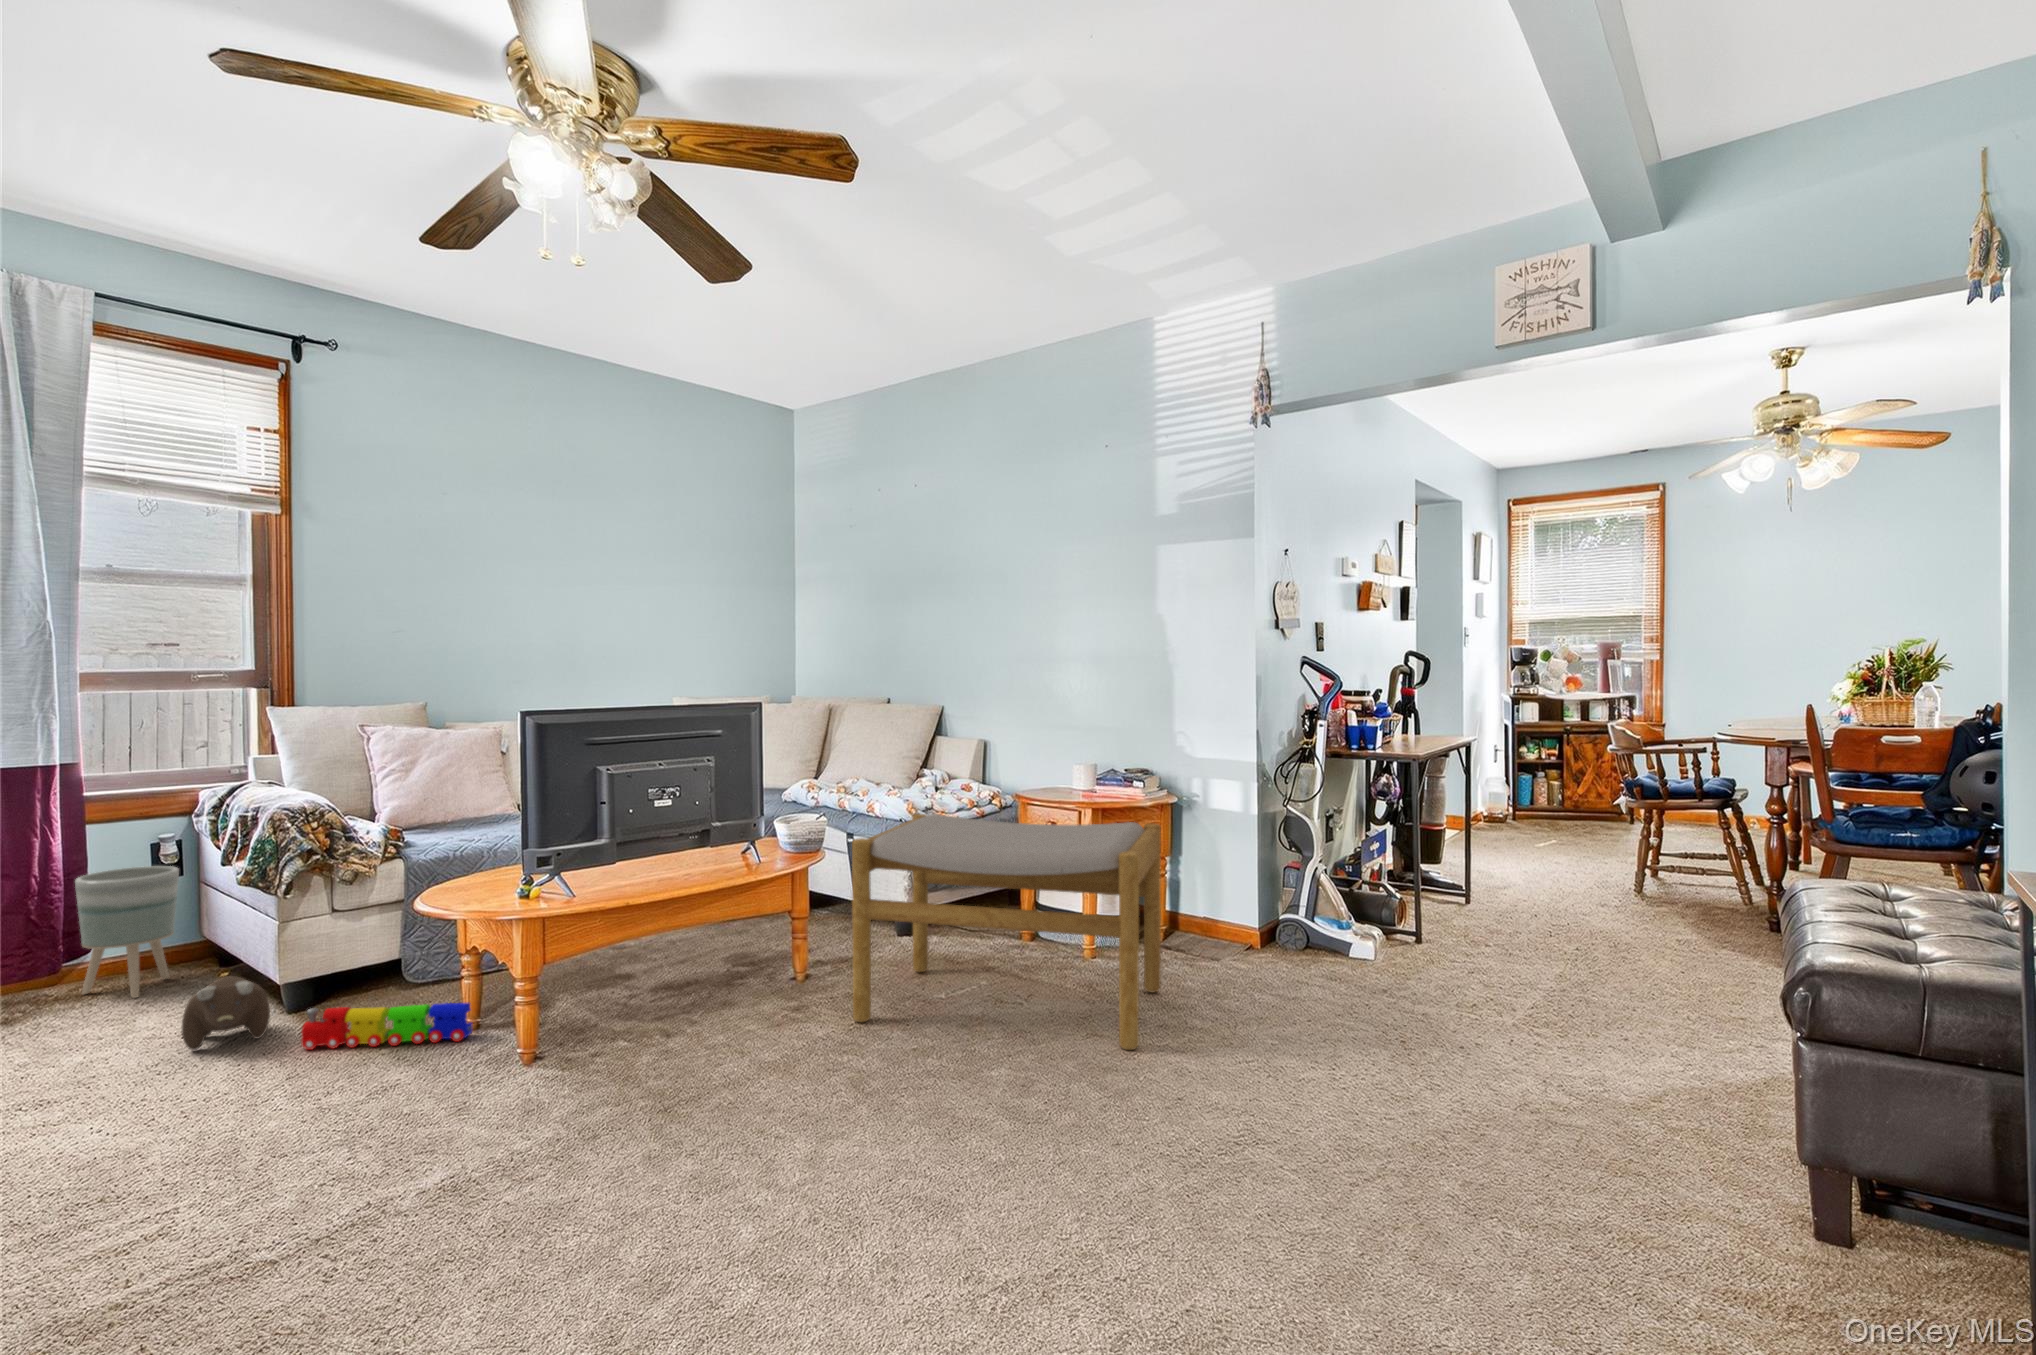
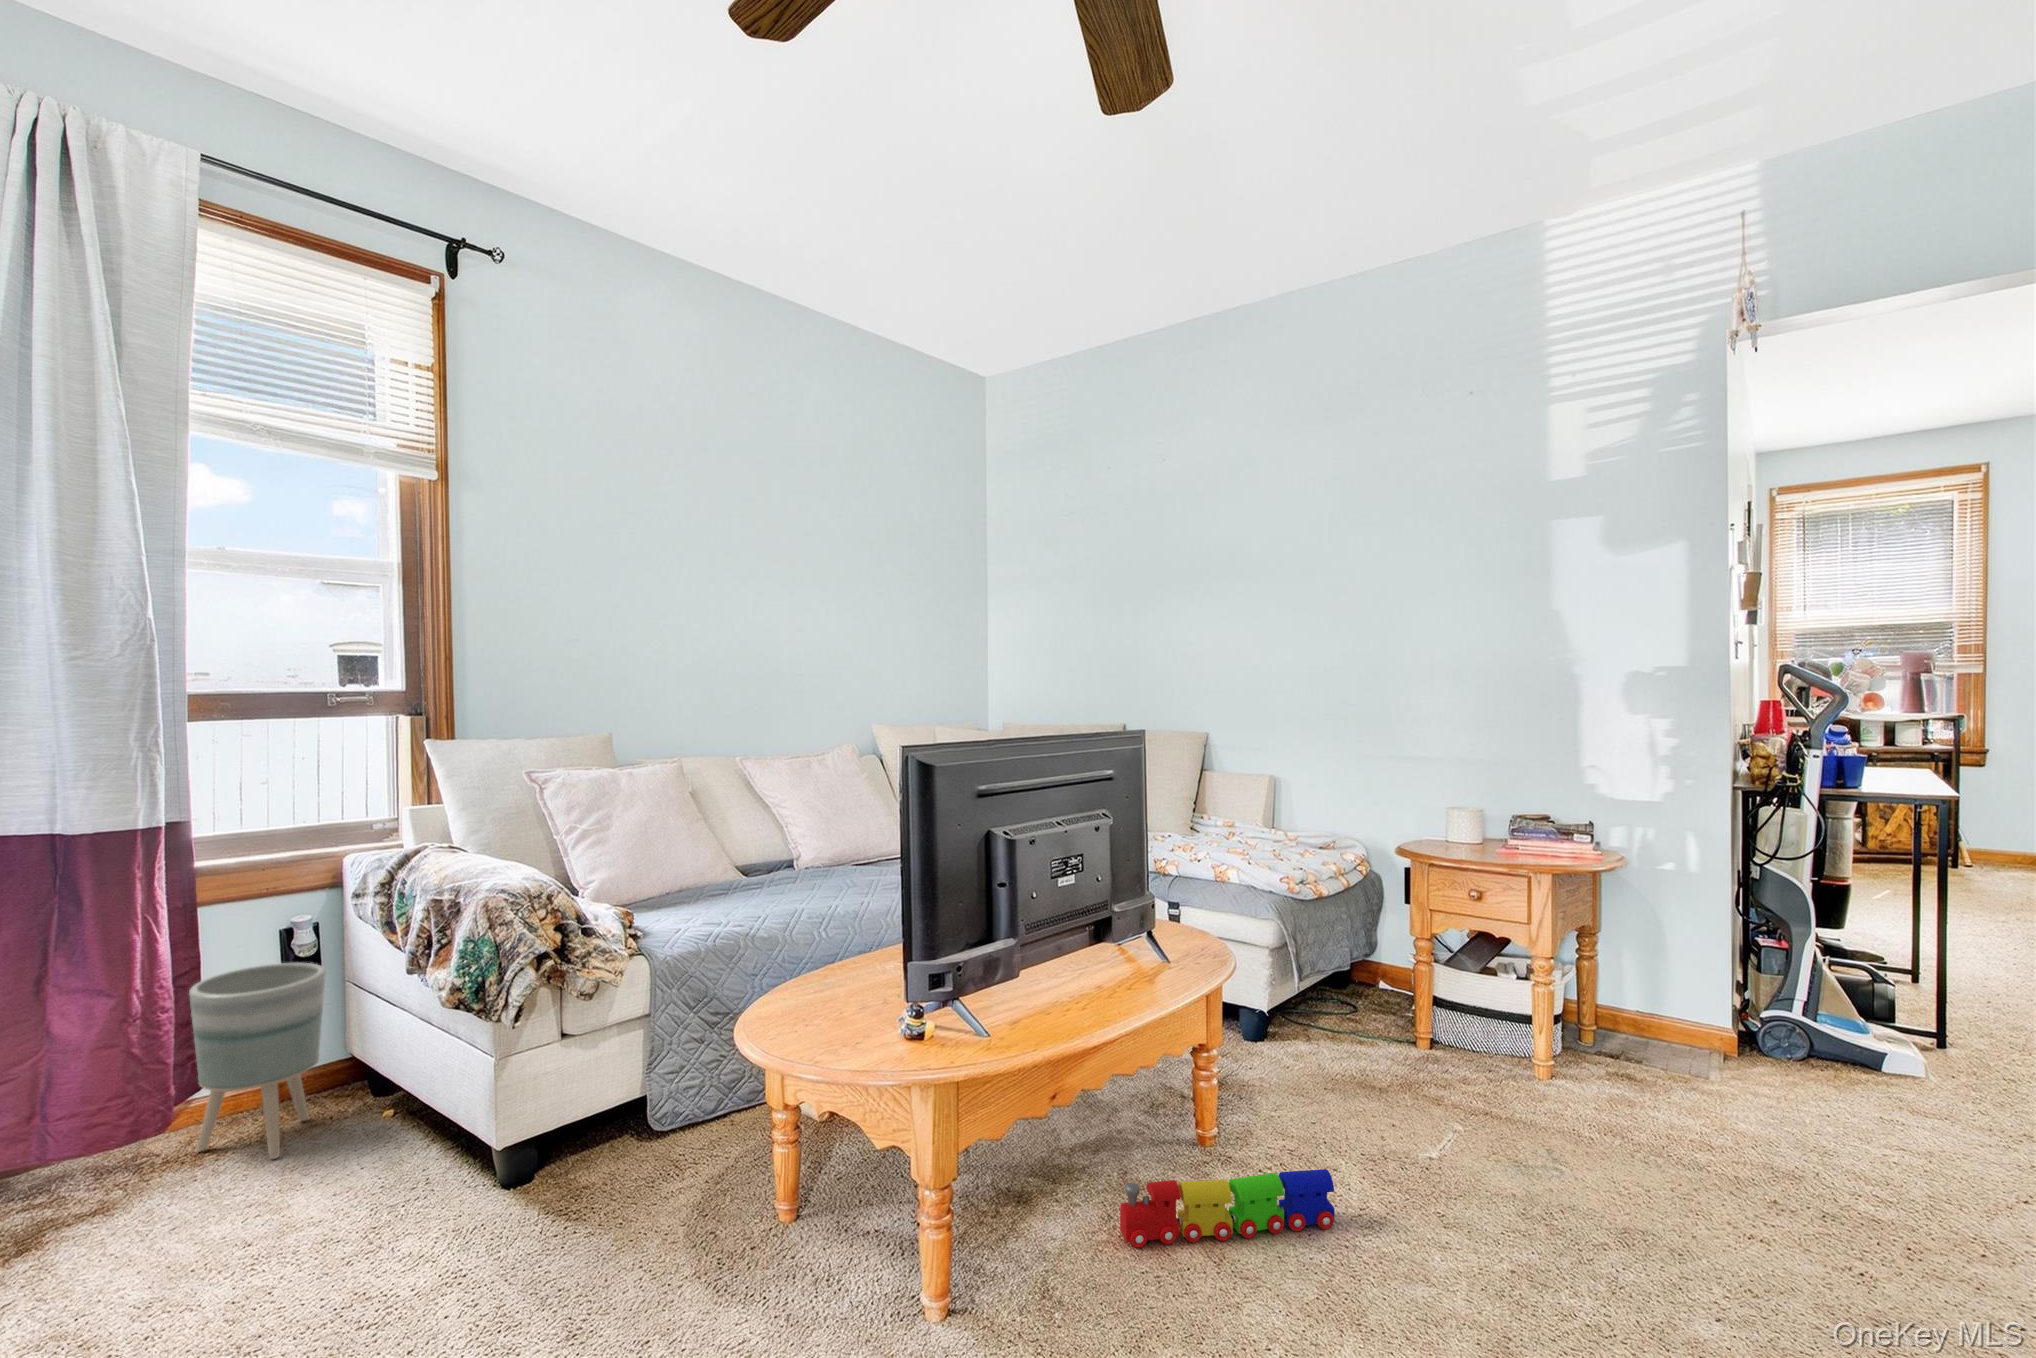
footstool: present [852,814,1161,1050] -> none [1331,886,1840,1270]
plush toy: present [182,976,270,1050] -> none [389,1152,507,1275]
toy train: present [301,1003,472,1050] -> present [1120,1169,1334,1248]

